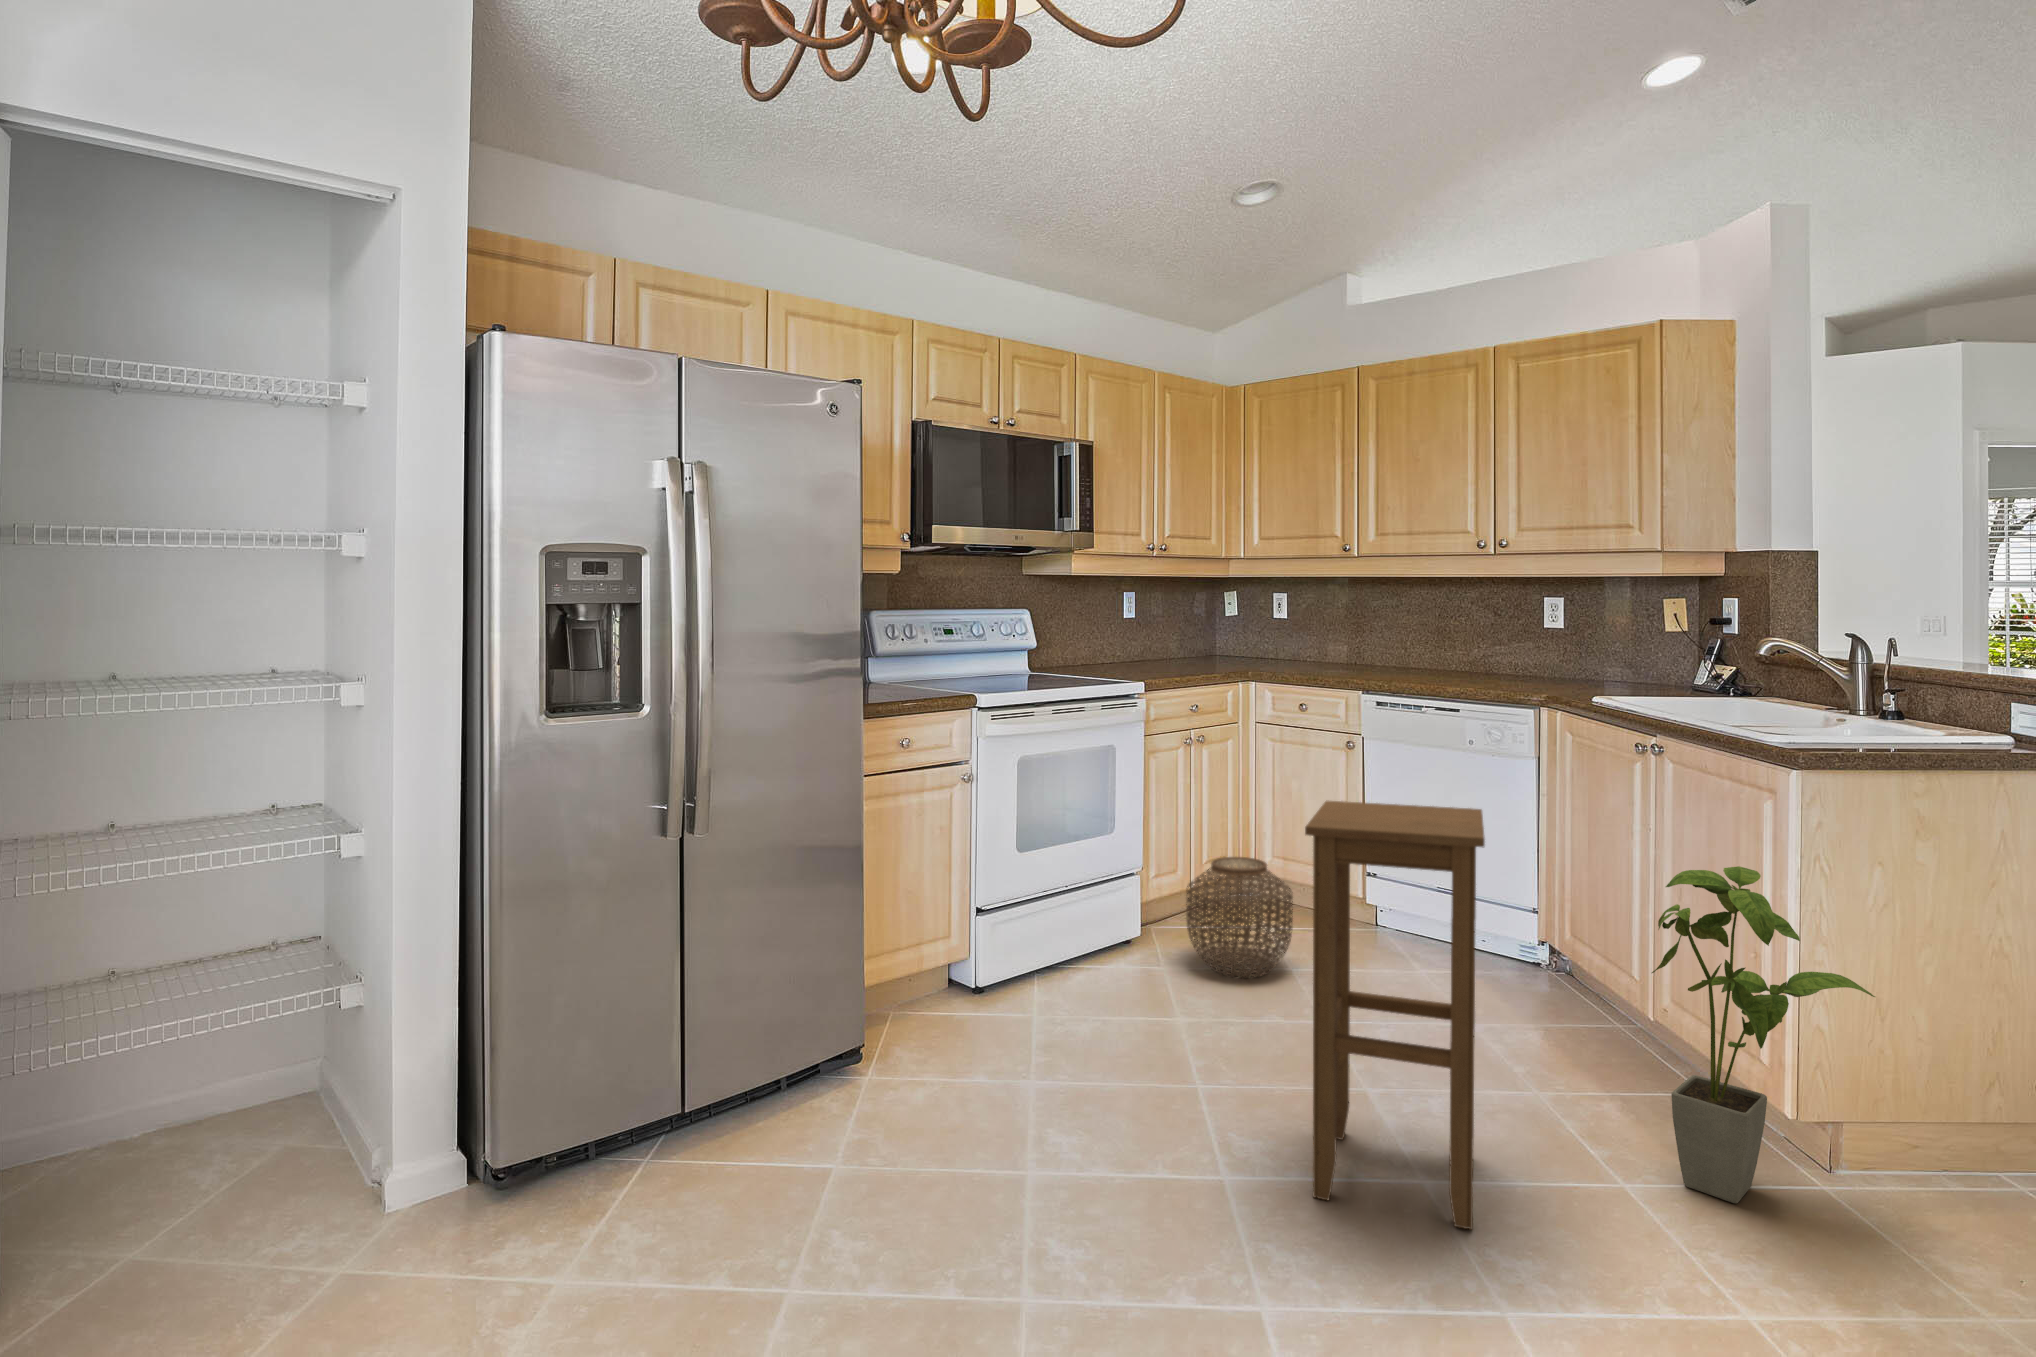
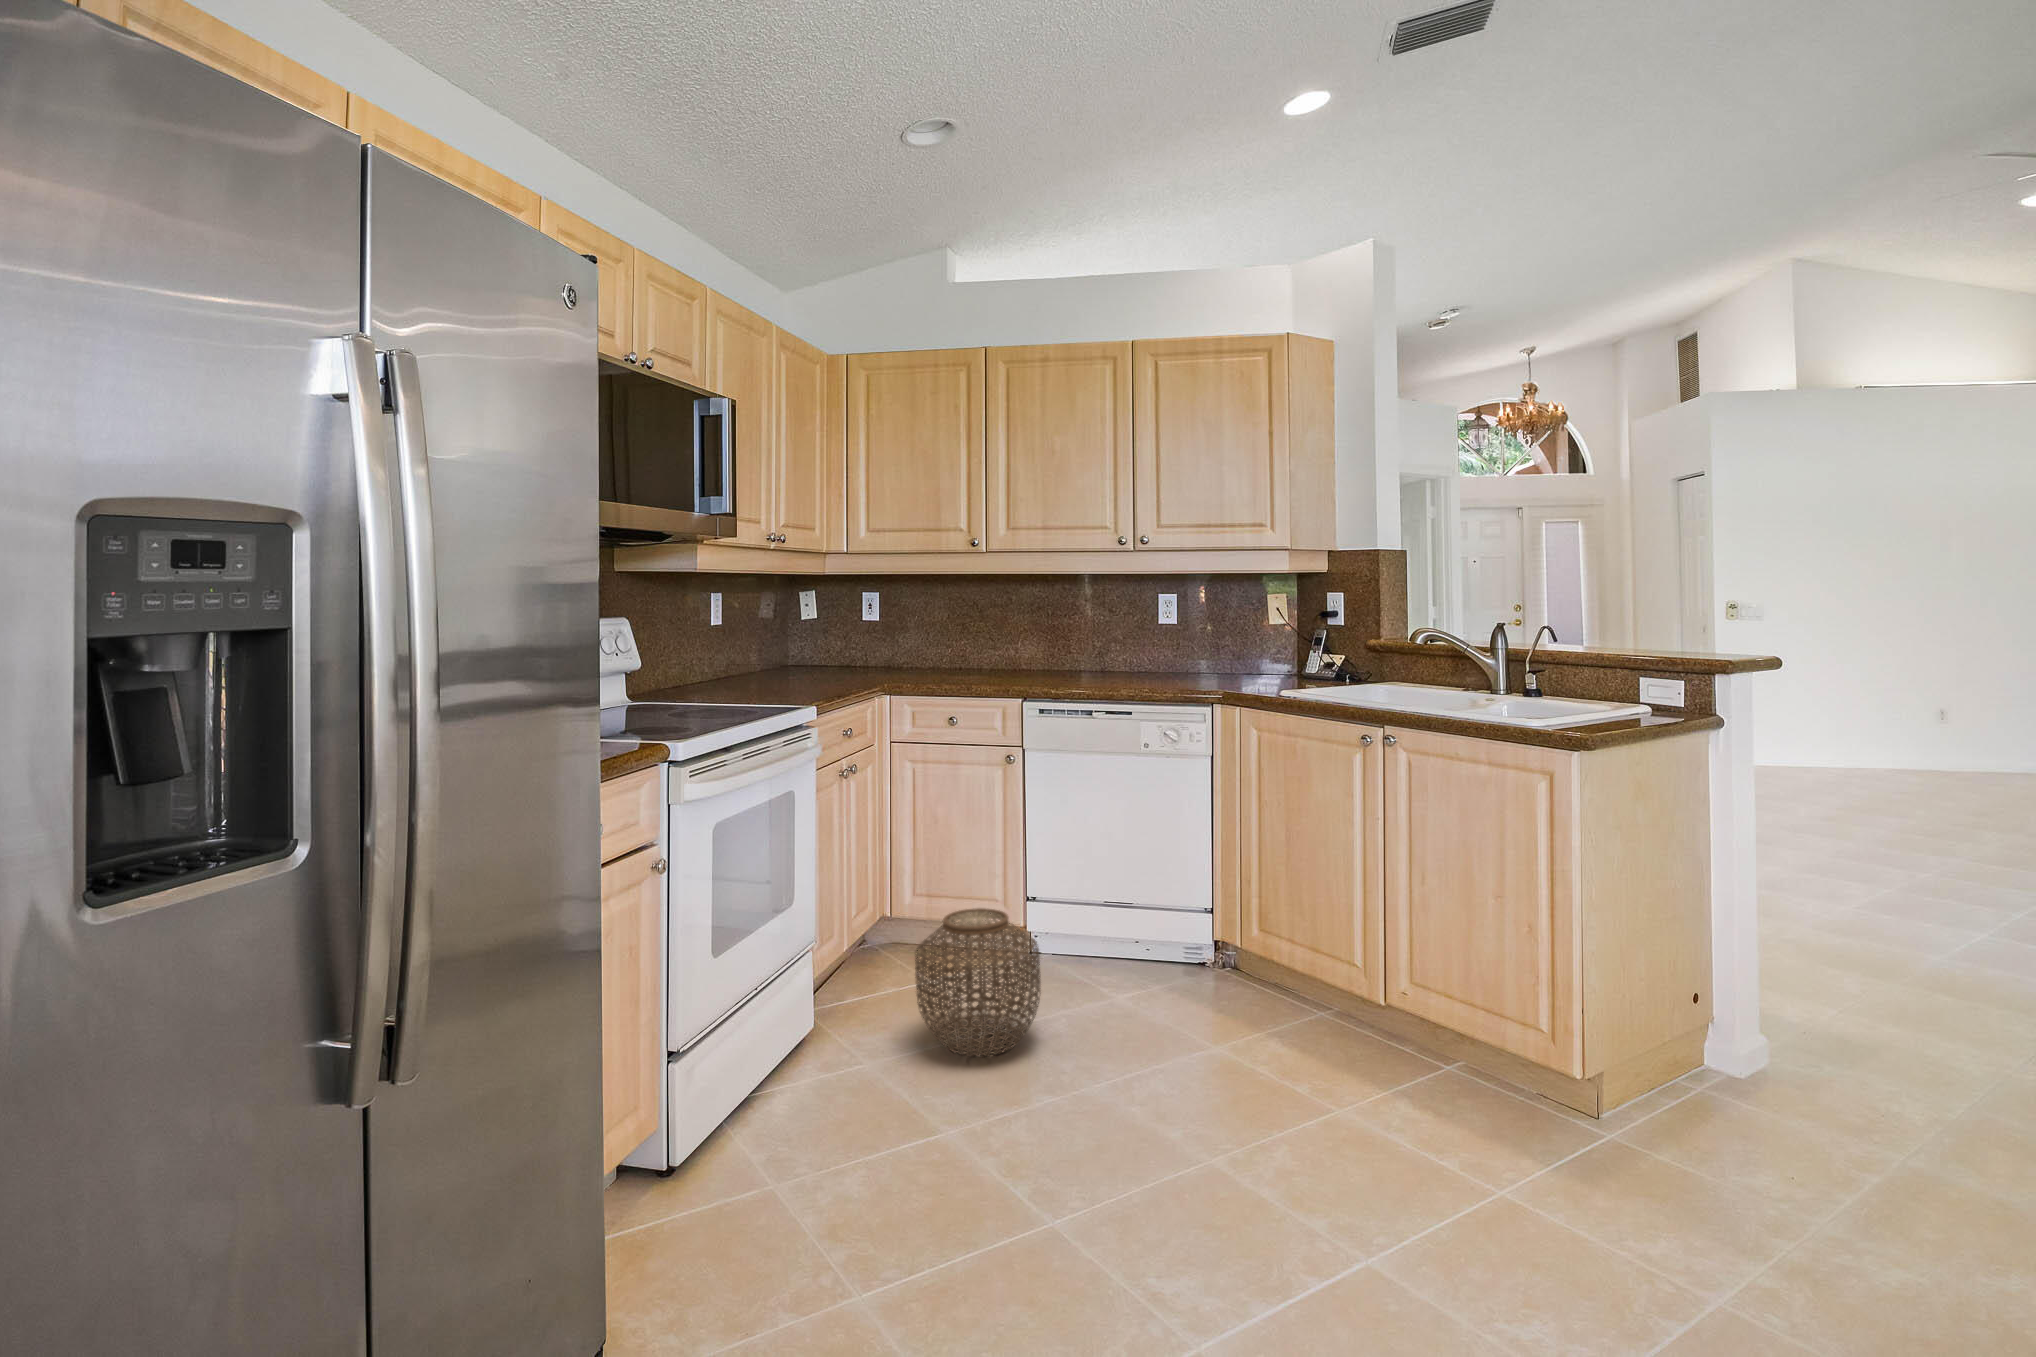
stool: present [1305,801,1485,1229] -> none [1254,824,1513,1314]
house plant: present [1652,866,1875,1203] -> none [1506,846,1688,1163]

